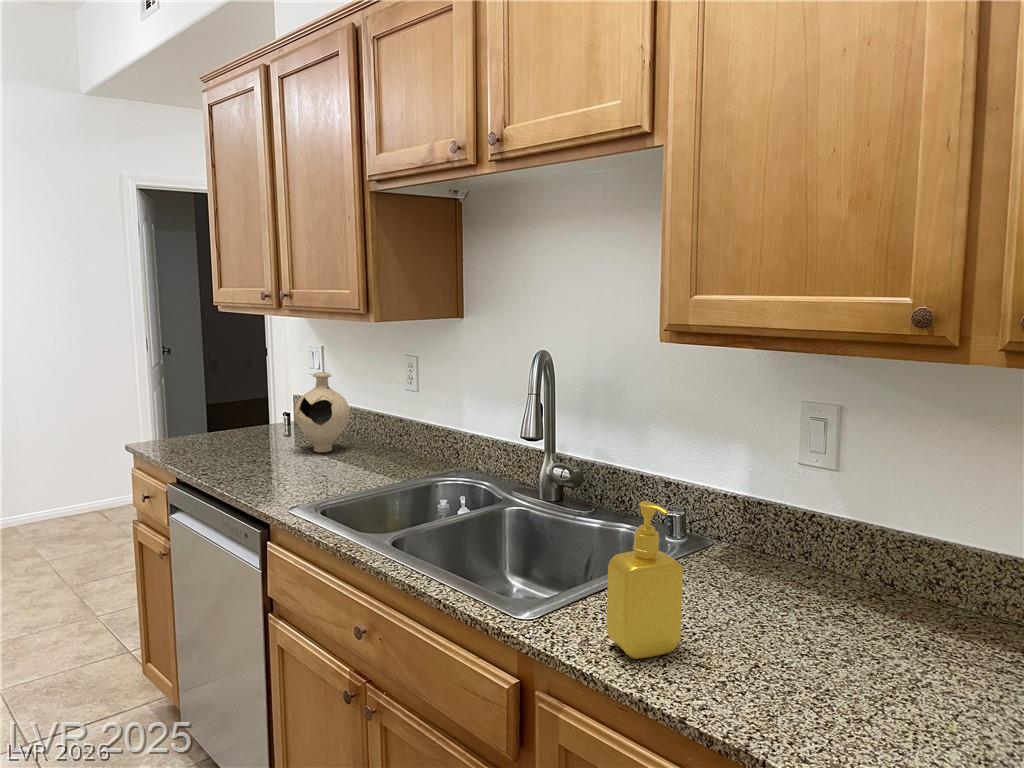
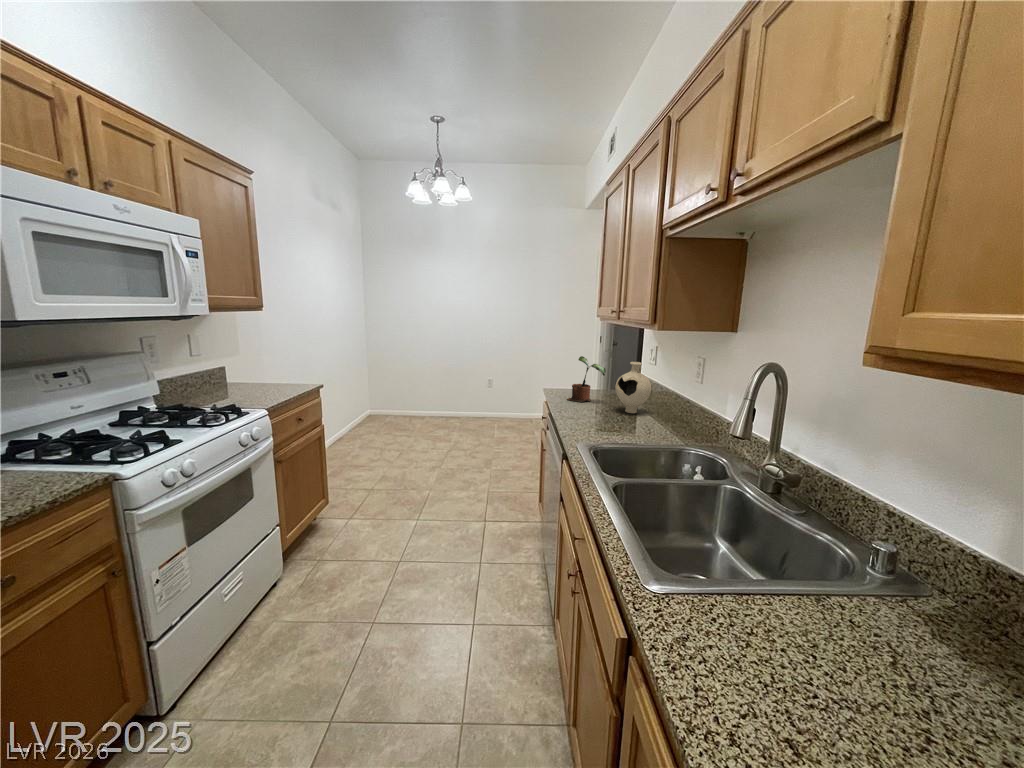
potted plant: none [202,373,268,452] -> present [567,356,606,402]
soap dispenser: present [607,501,683,659] -> none [701,533,794,704]

